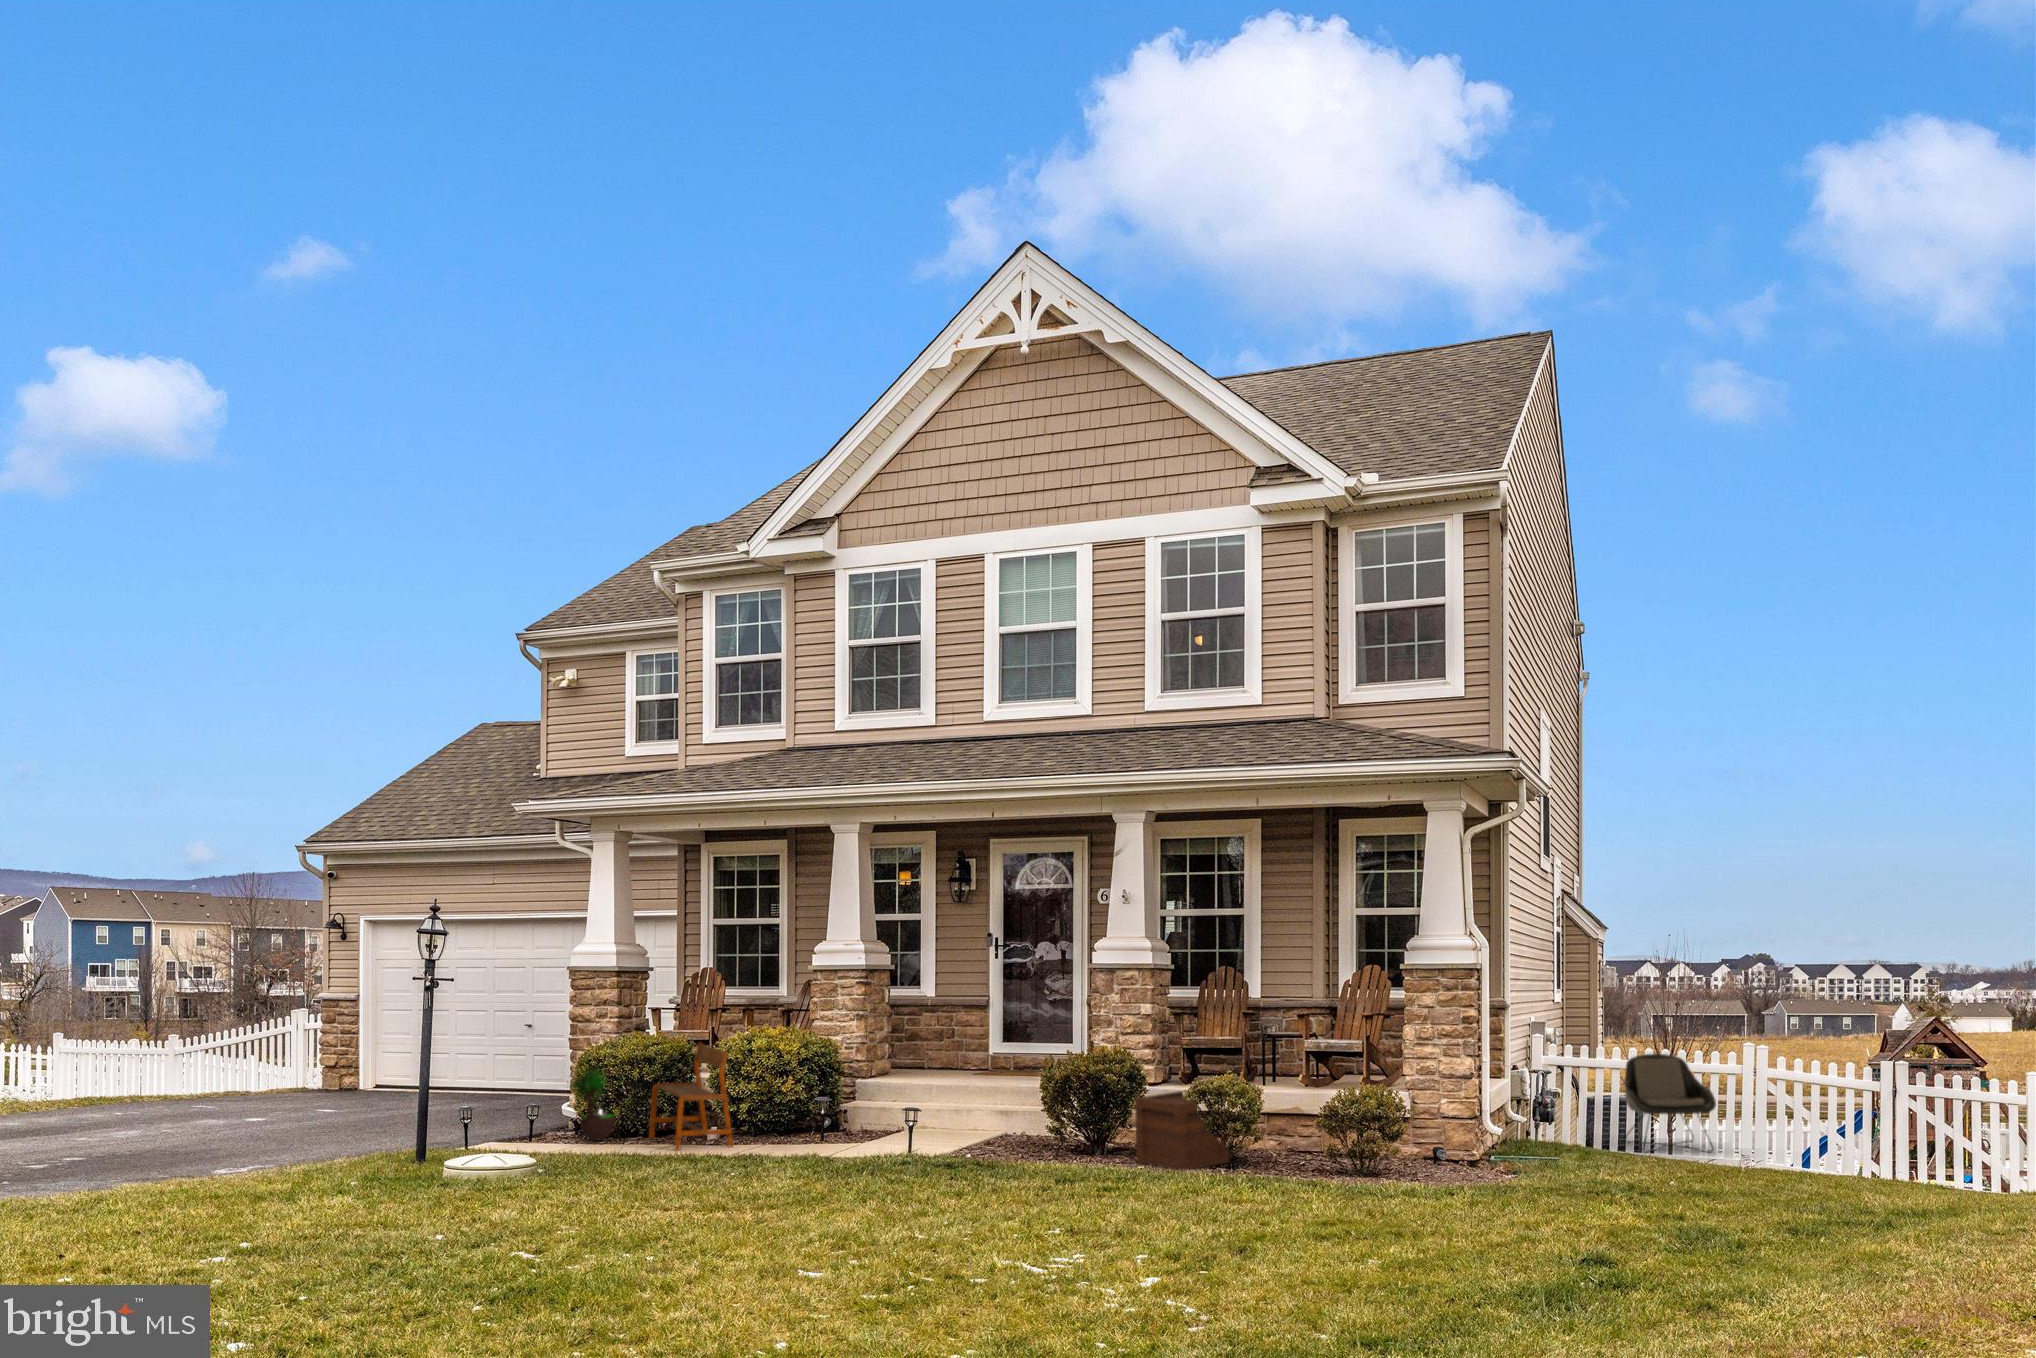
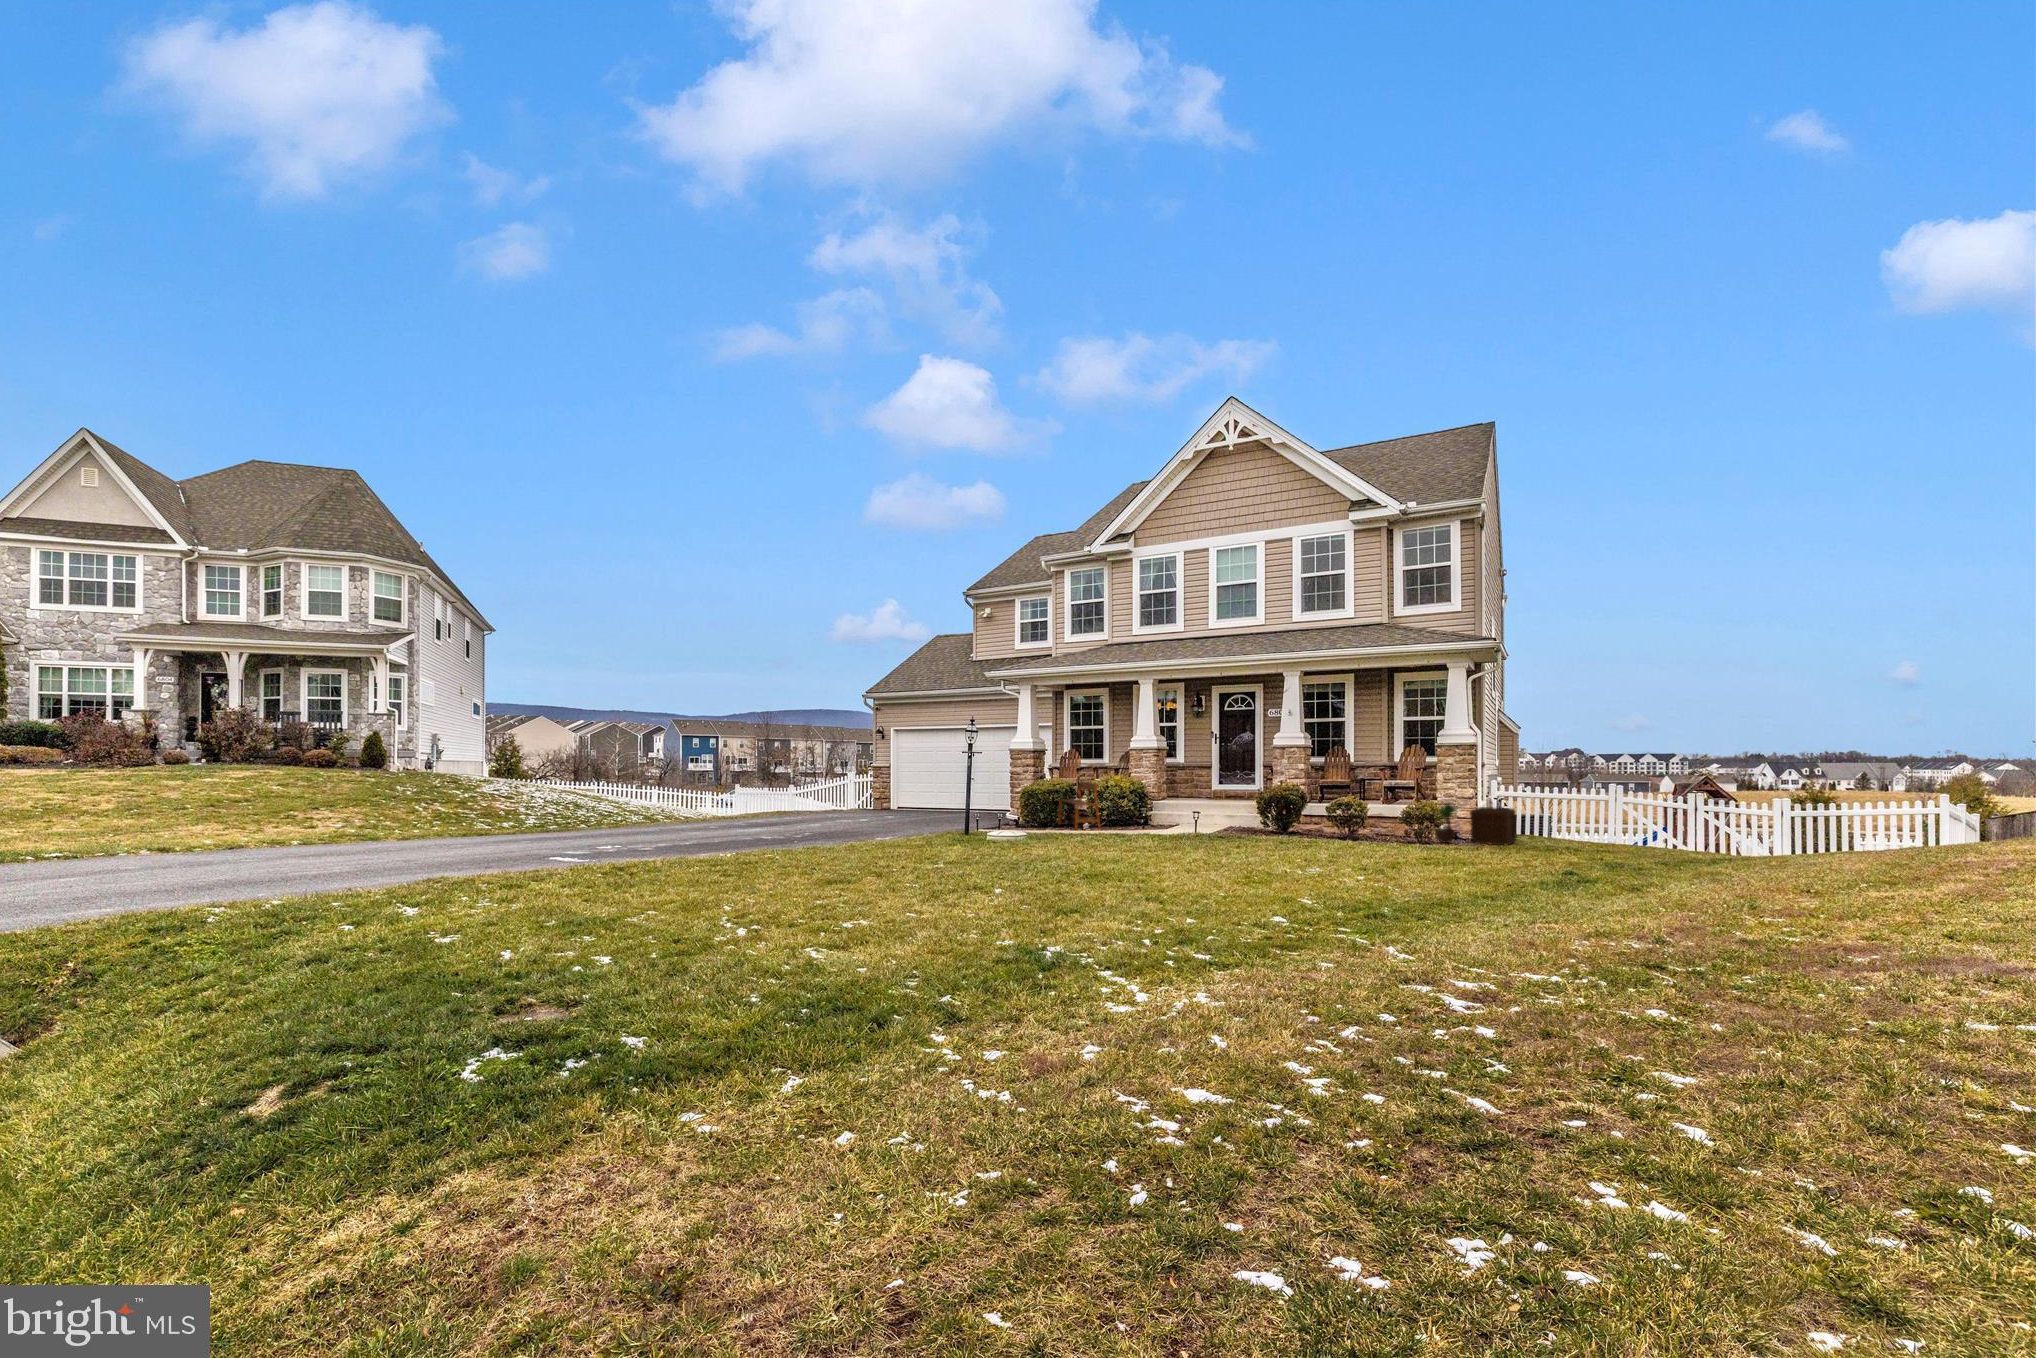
lounge chair: present [1625,1054,1716,1153] -> none [1548,790,1600,838]
potted tree: present [567,1070,614,1140] -> present [1435,803,1459,843]
wooden crate: present [1135,1091,1230,1170] -> present [1470,807,1516,846]

